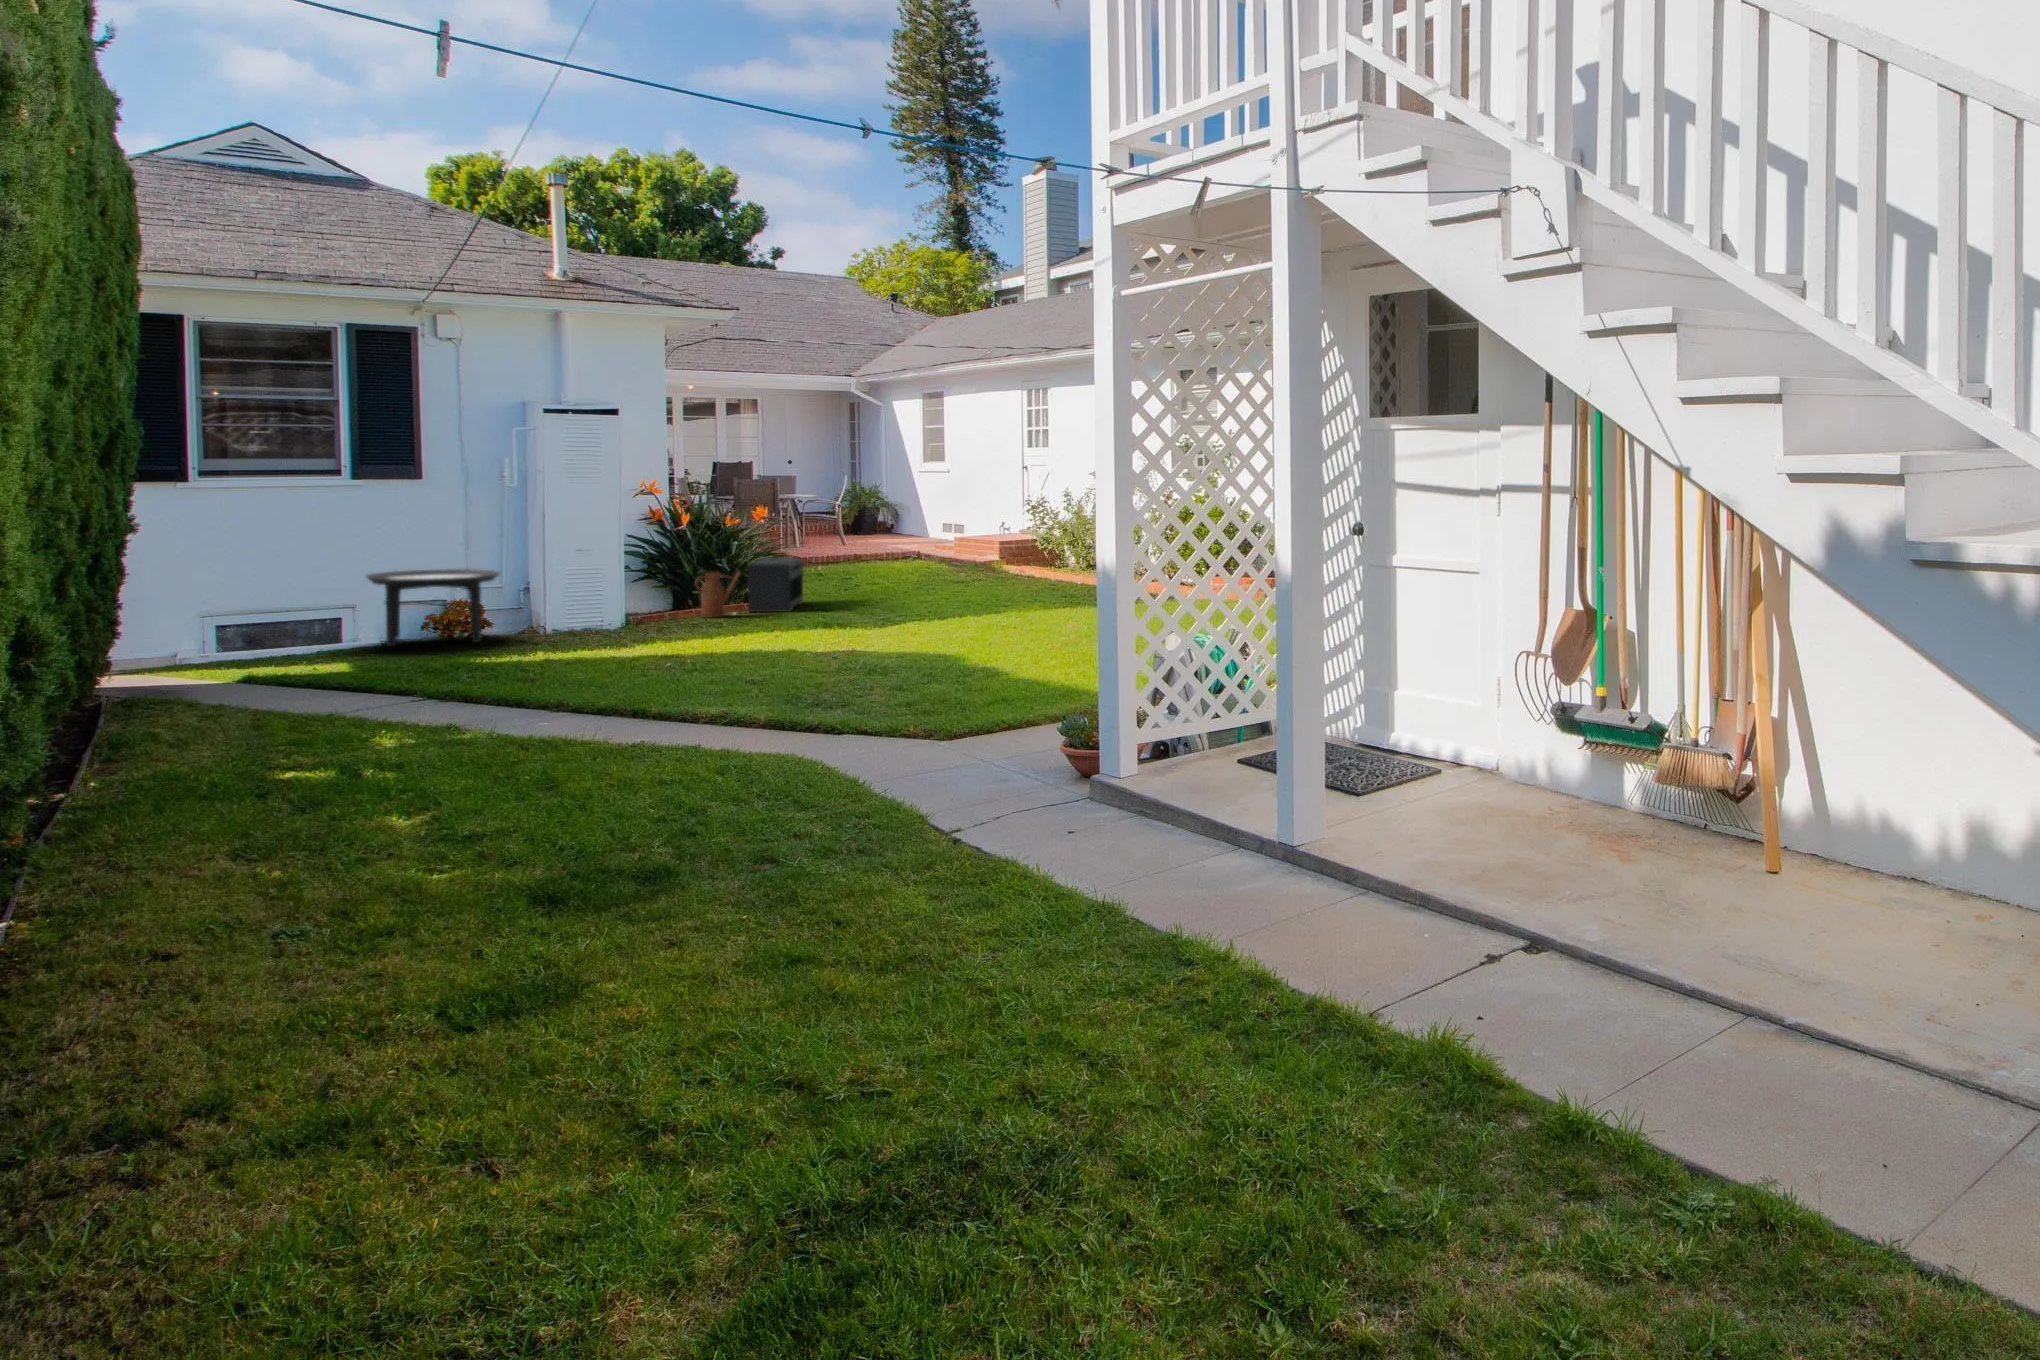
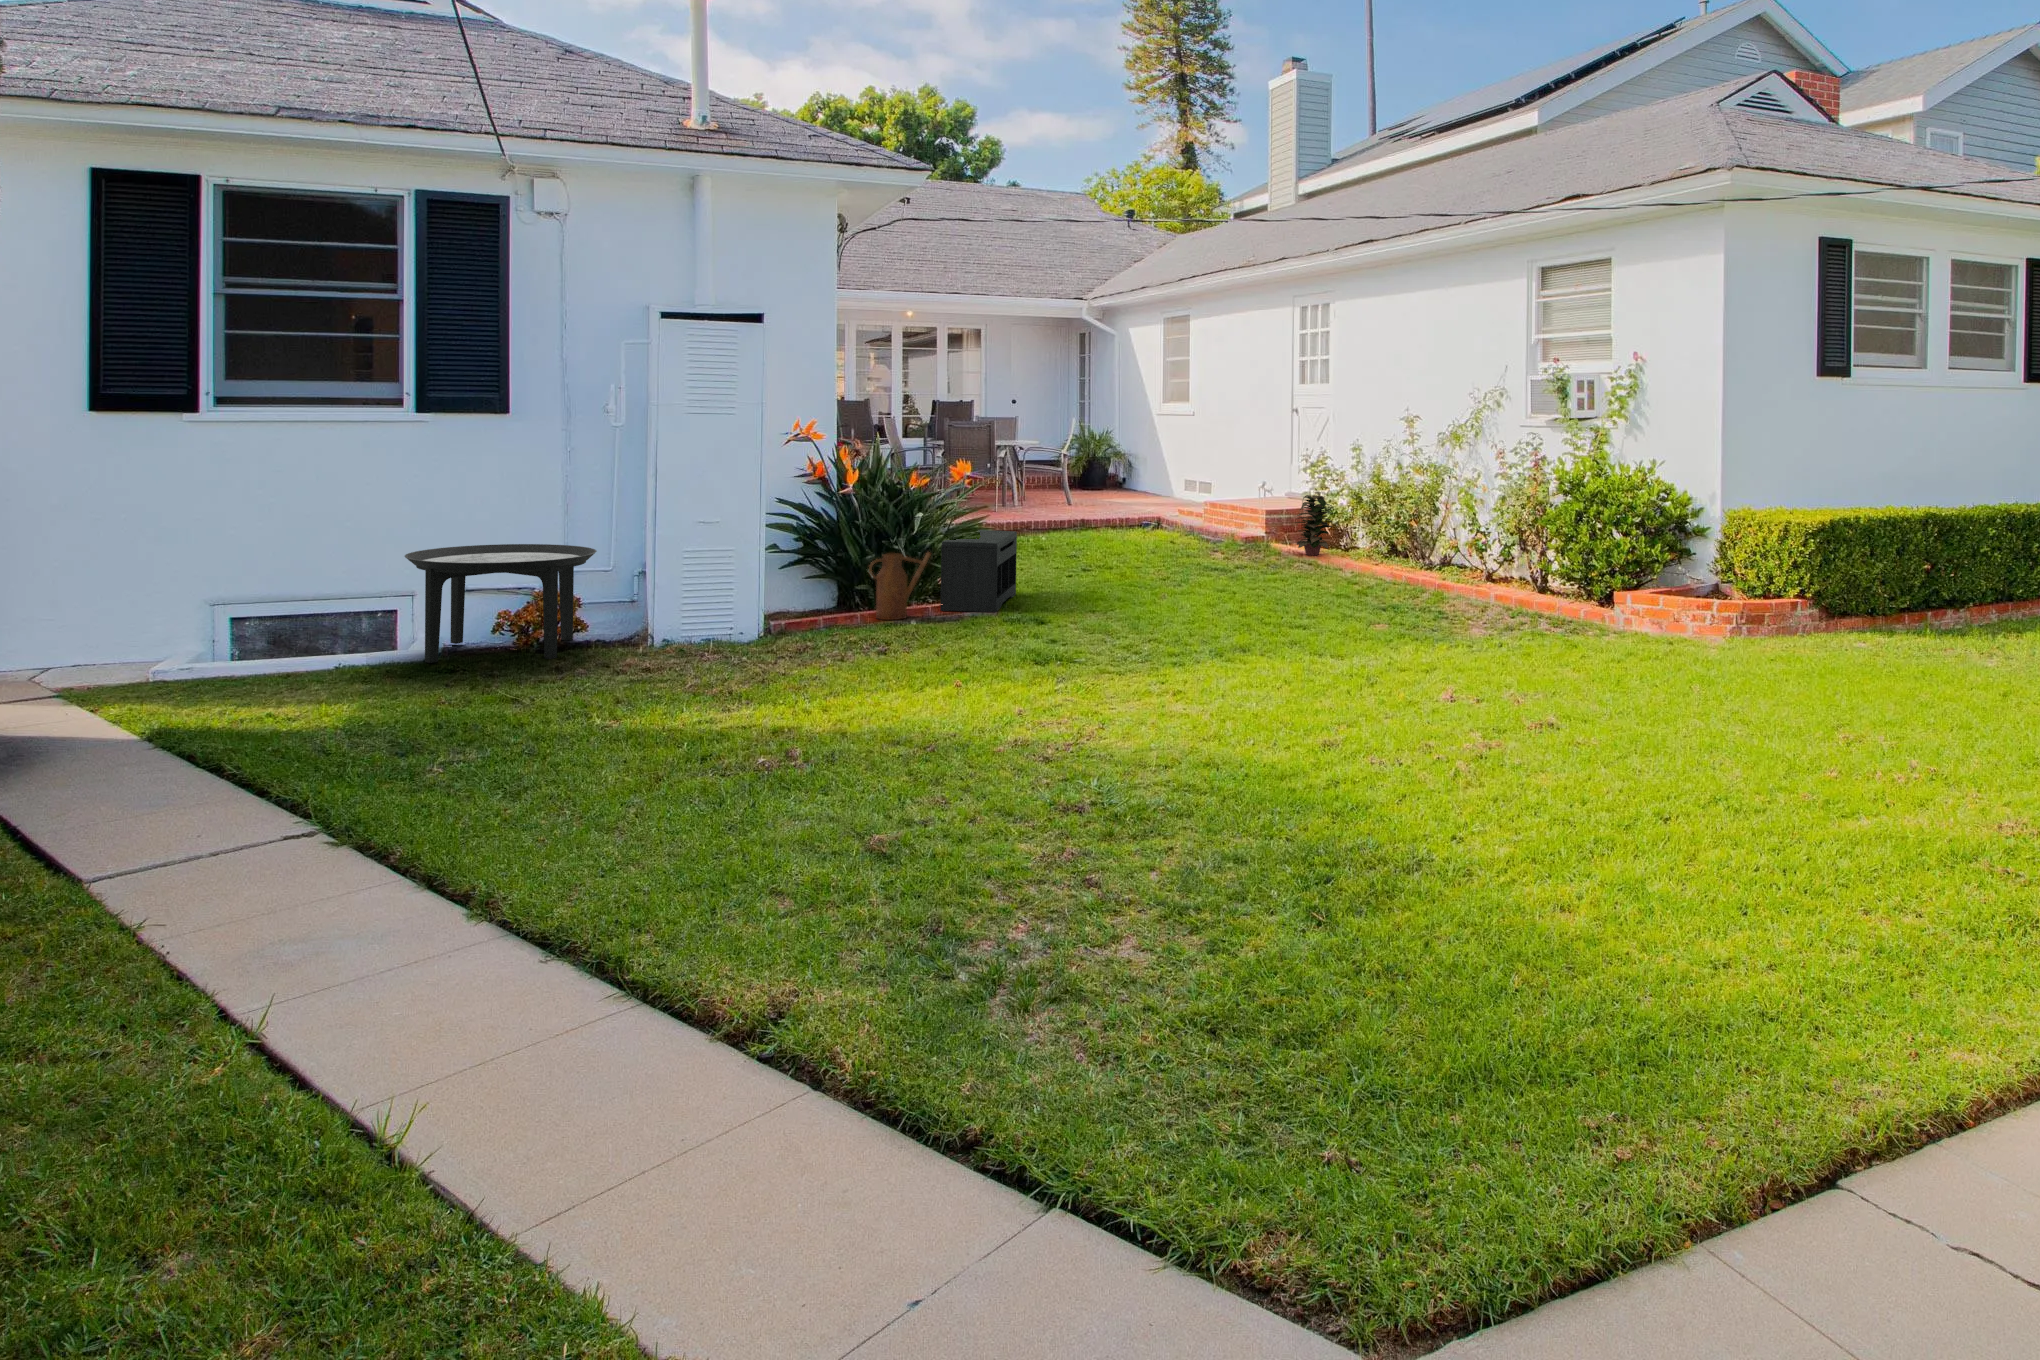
decorative plant: none [1022,531,1055,576] -> present [1296,495,1333,555]

